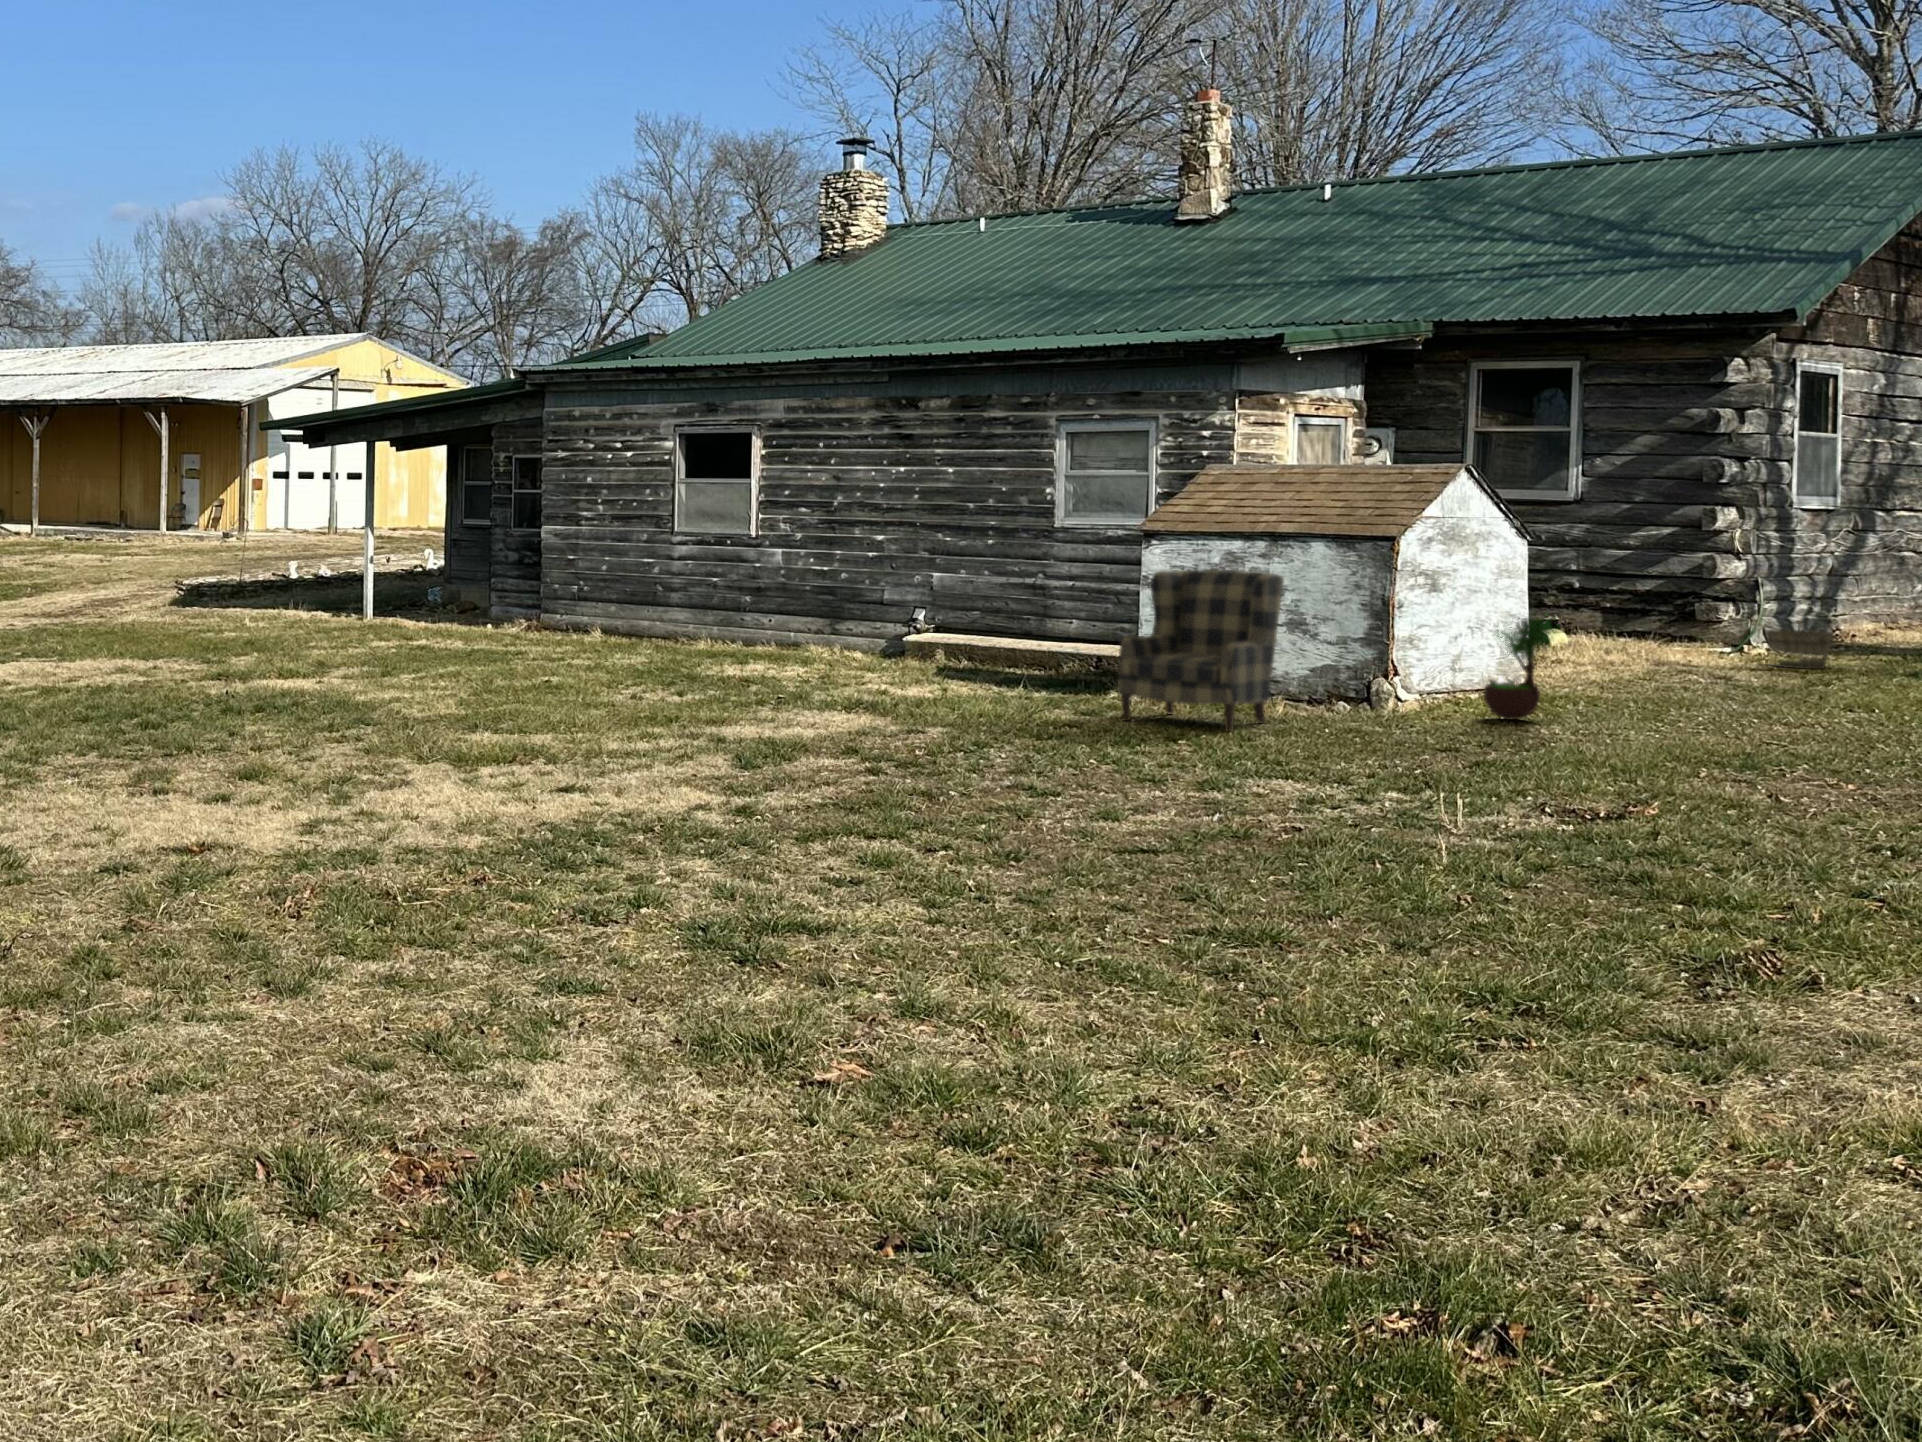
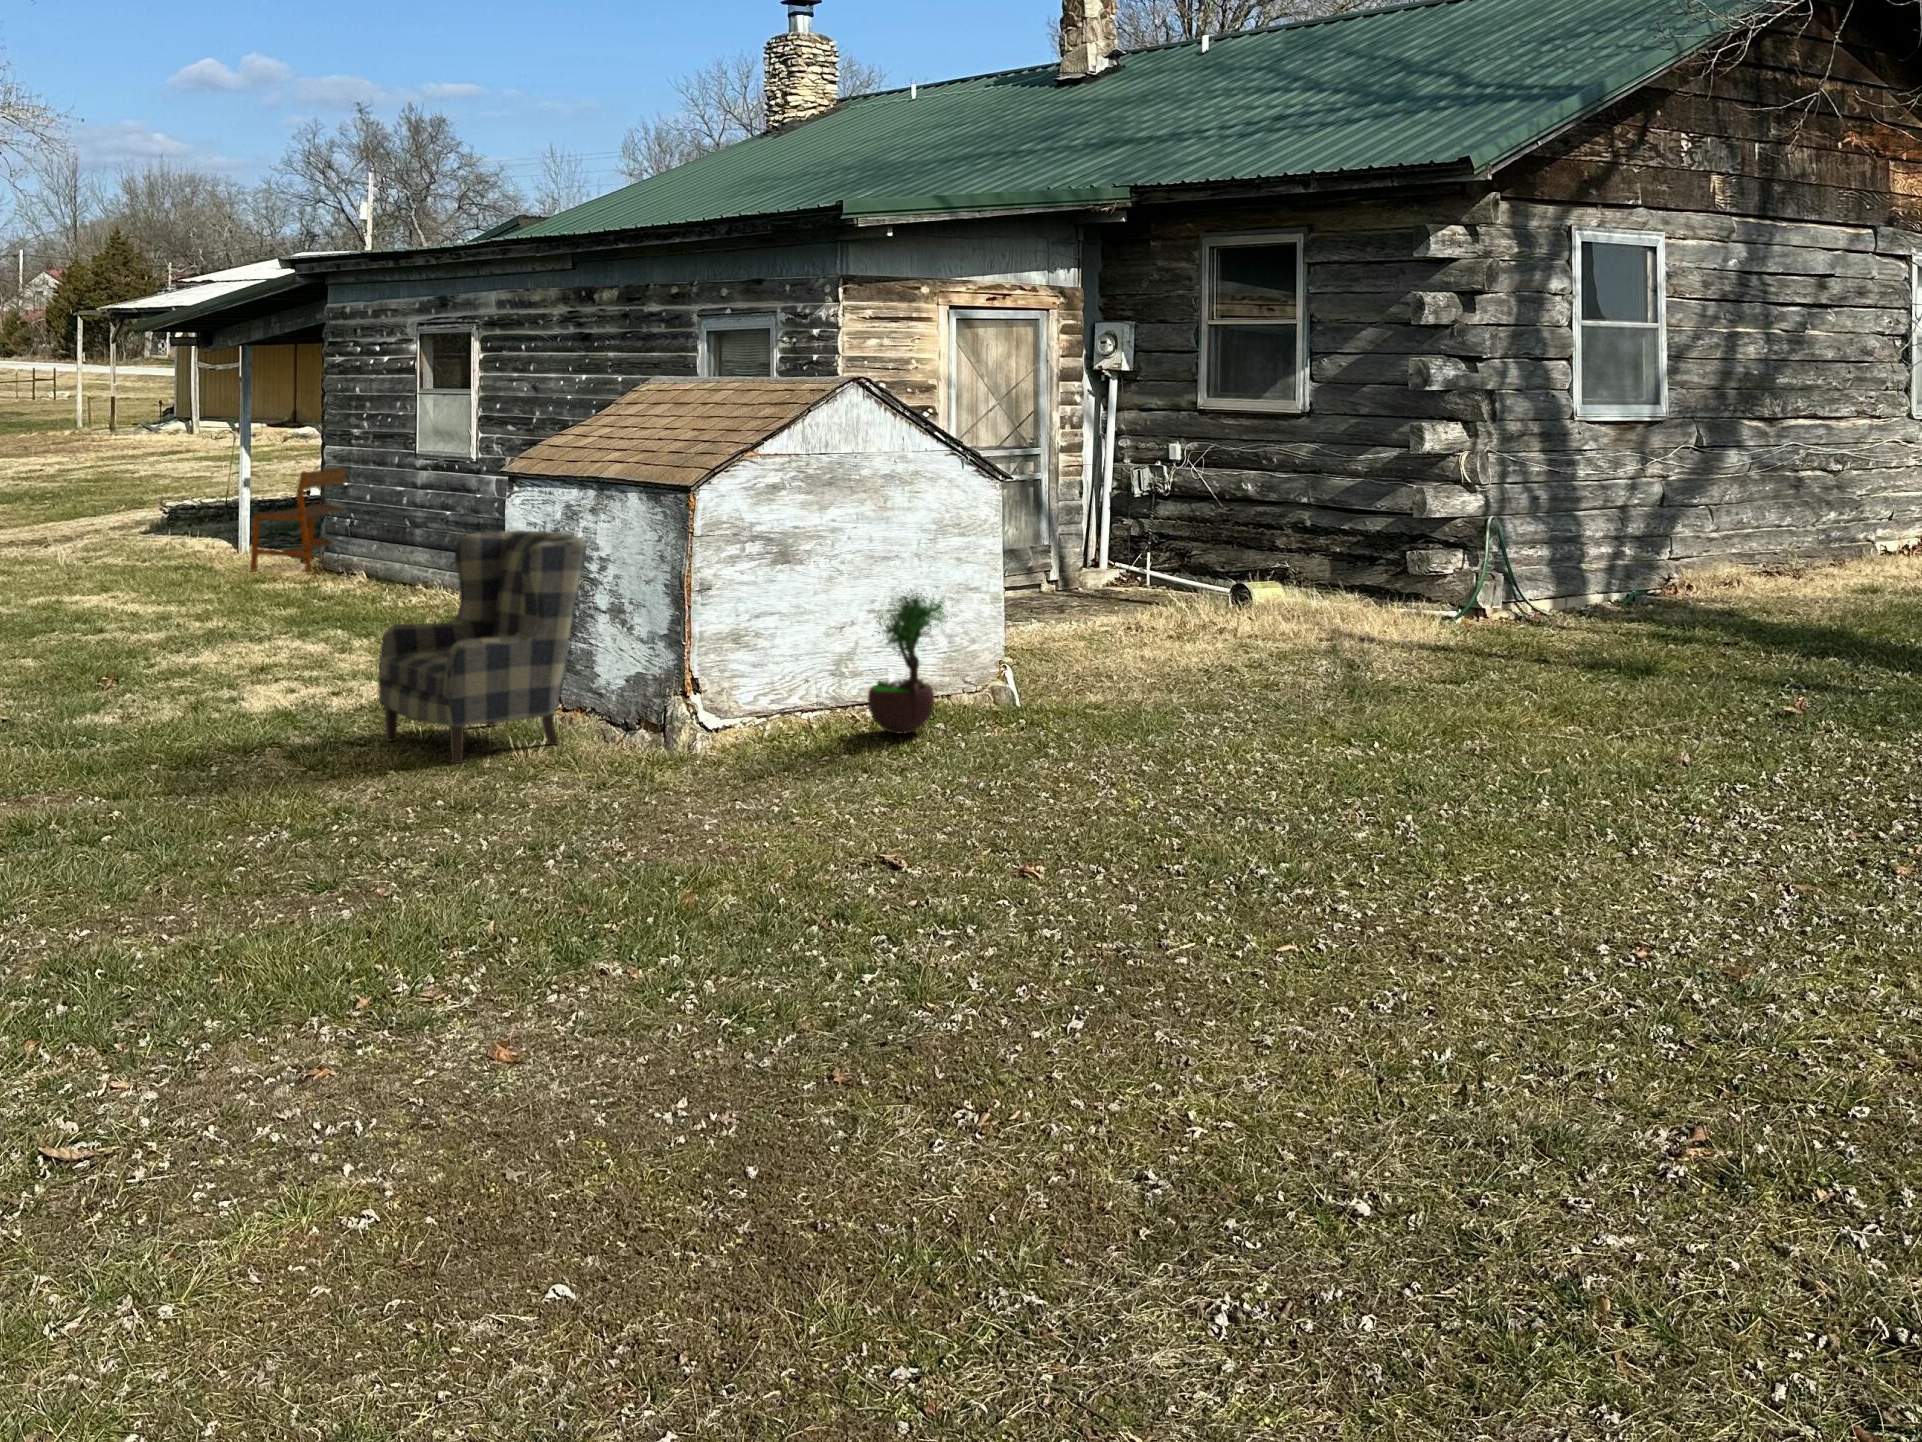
bench: none [537,544,601,632] -> present [250,467,345,571]
wooden bucket: present [1765,623,1833,669] -> none [1509,558,1584,623]

